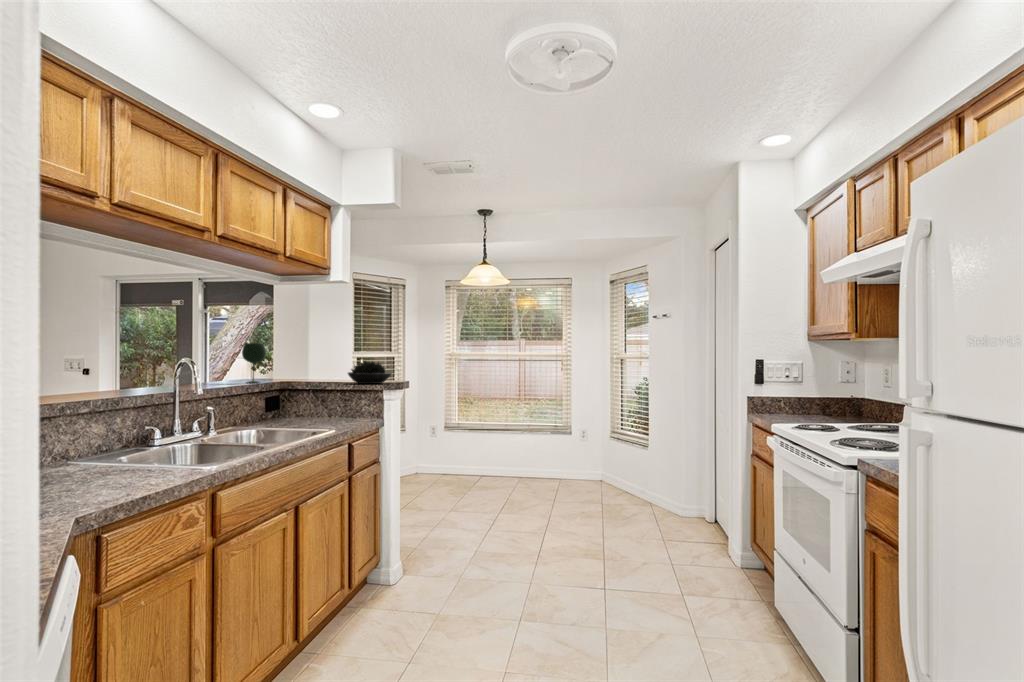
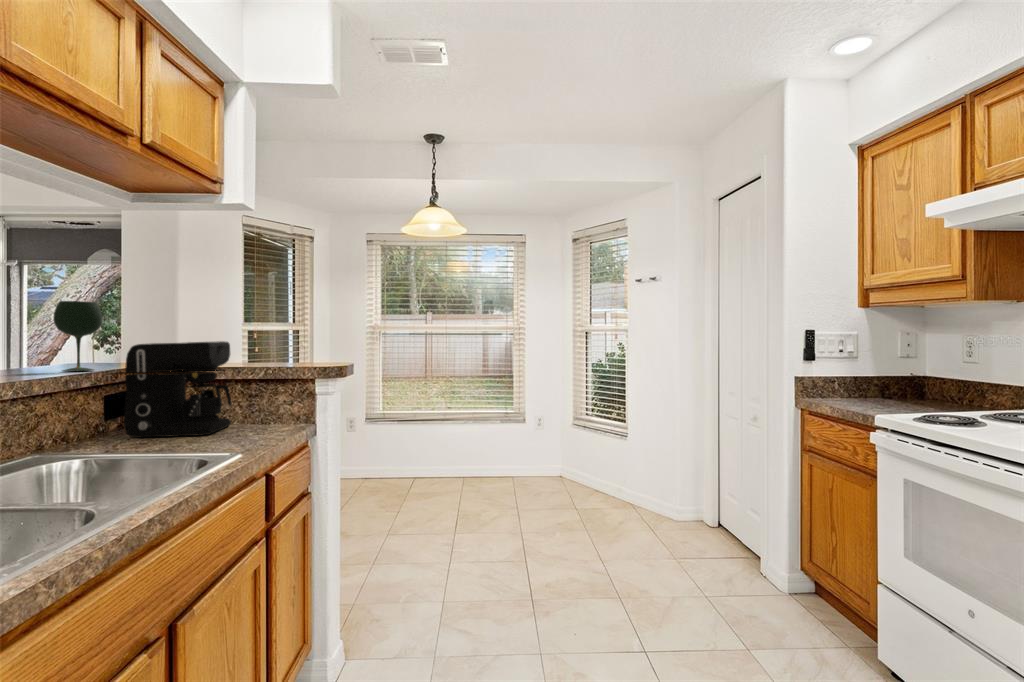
succulent plant: present [348,361,391,384] -> none [255,332,330,369]
coffee maker: none [276,366,334,422] -> present [124,341,232,437]

